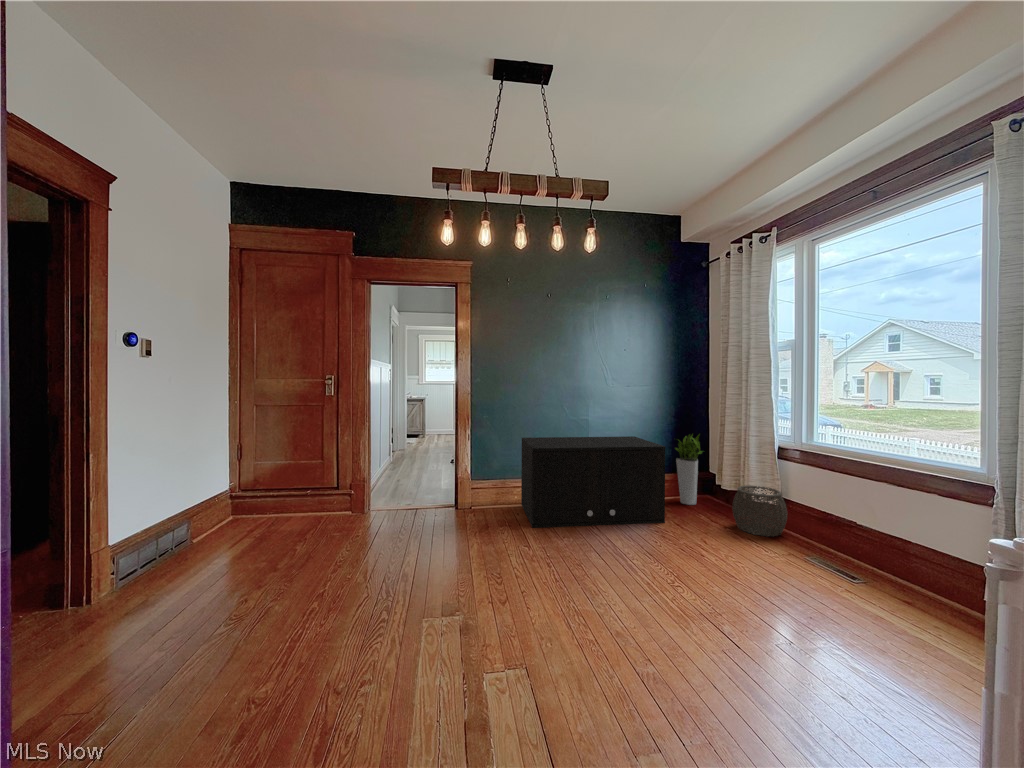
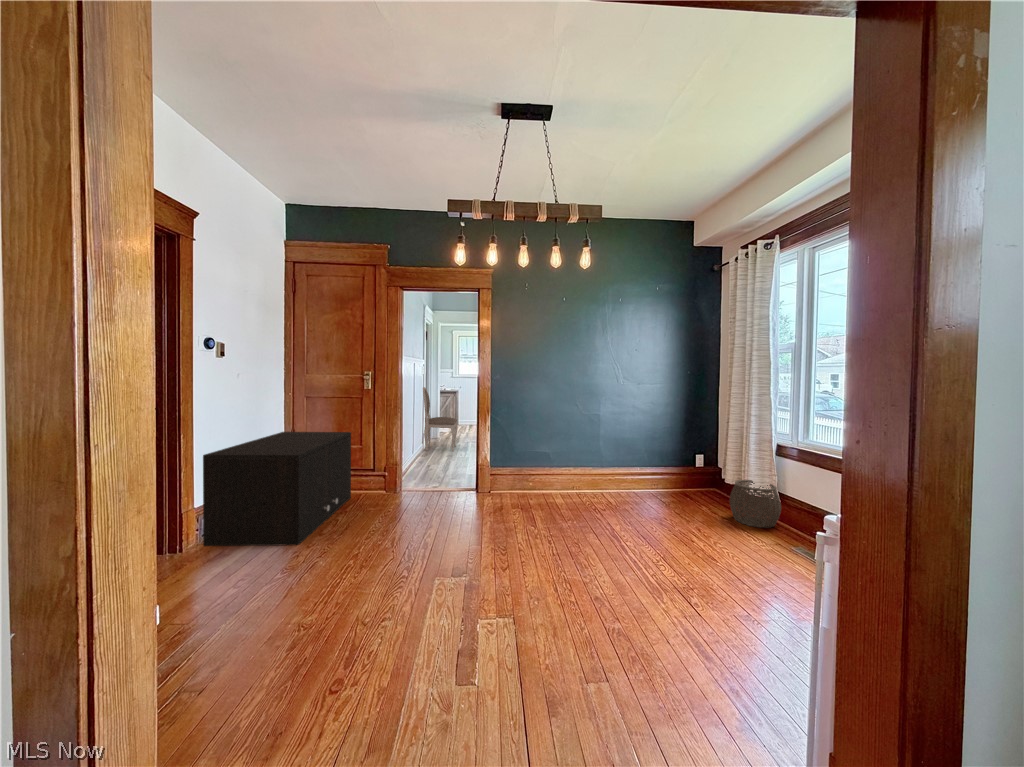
dining chair: none [389,394,427,464] -> present [423,387,457,452]
planter: present [675,435,702,505] -> none [680,429,711,497]
storage cabinet: present [521,436,666,528] -> present [203,432,351,546]

